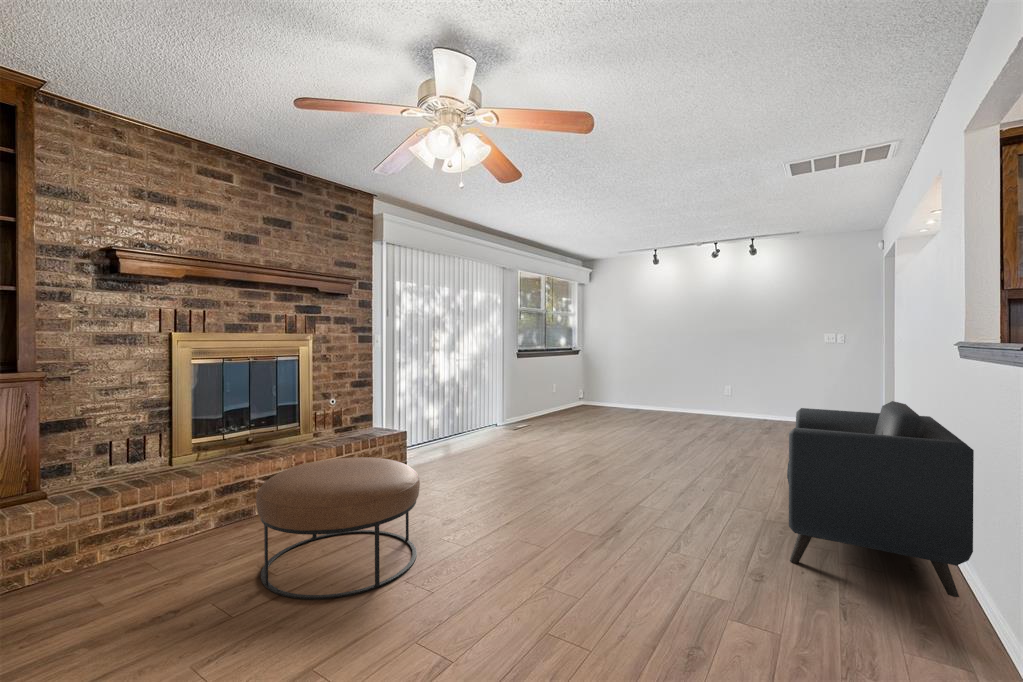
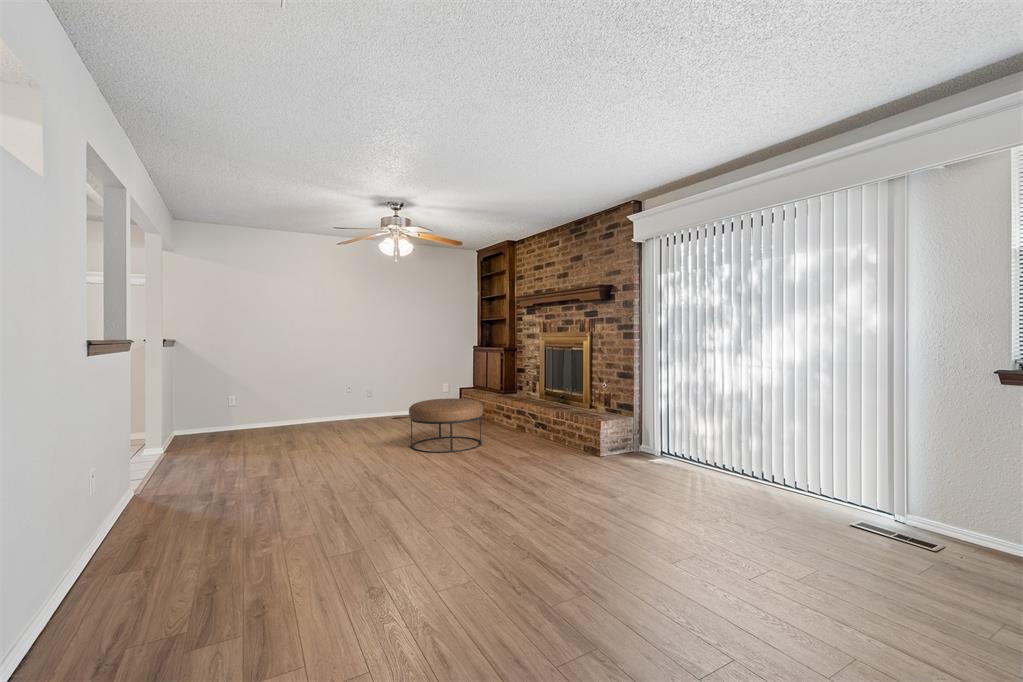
armchair: present [787,401,974,597] -> none [65,403,250,597]

